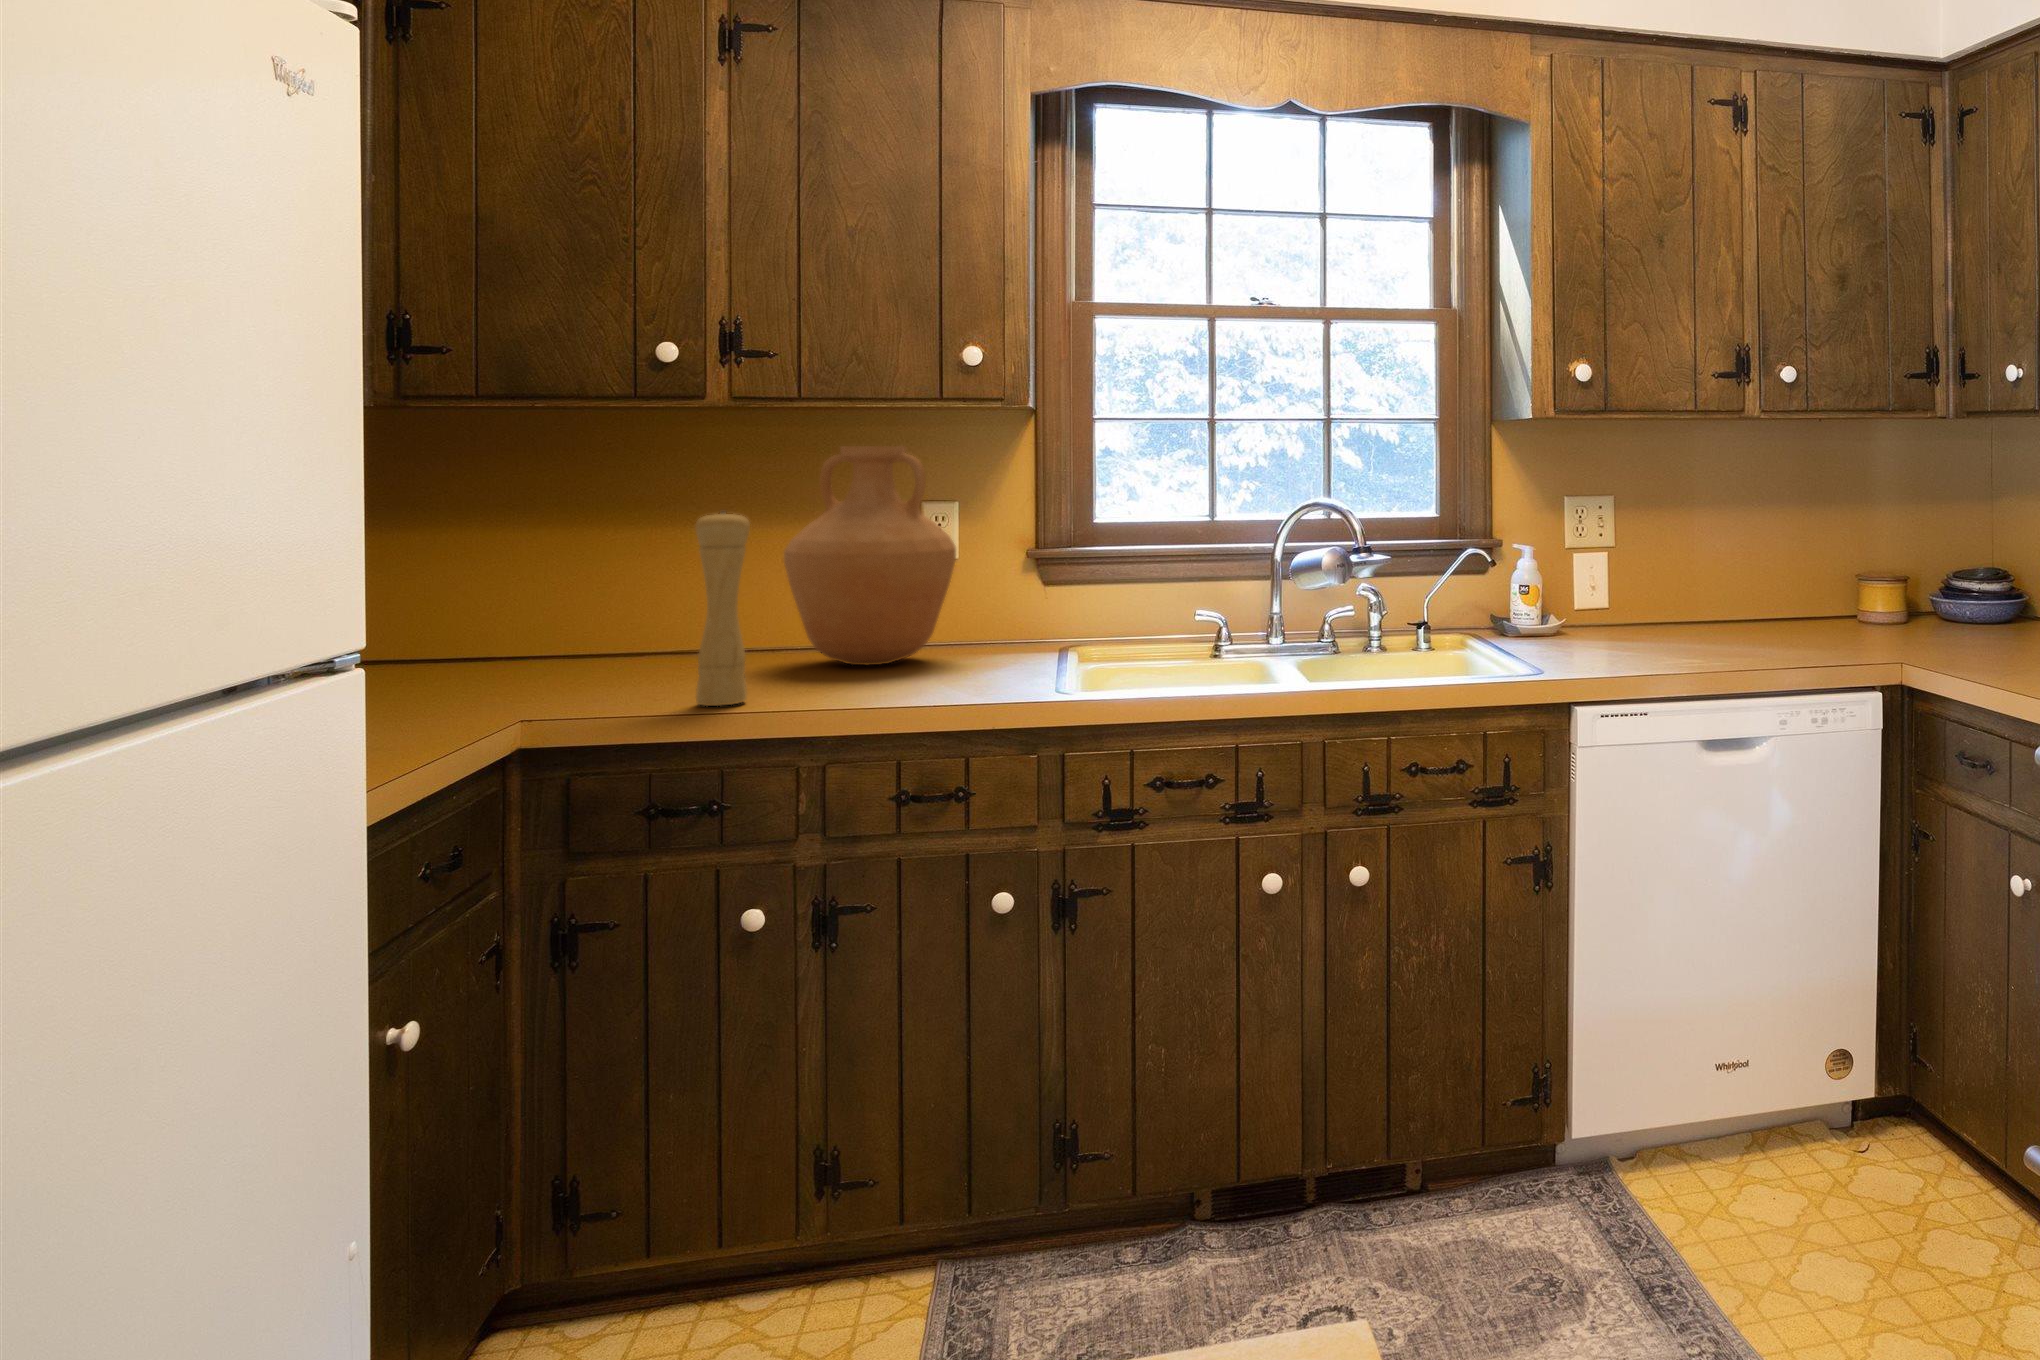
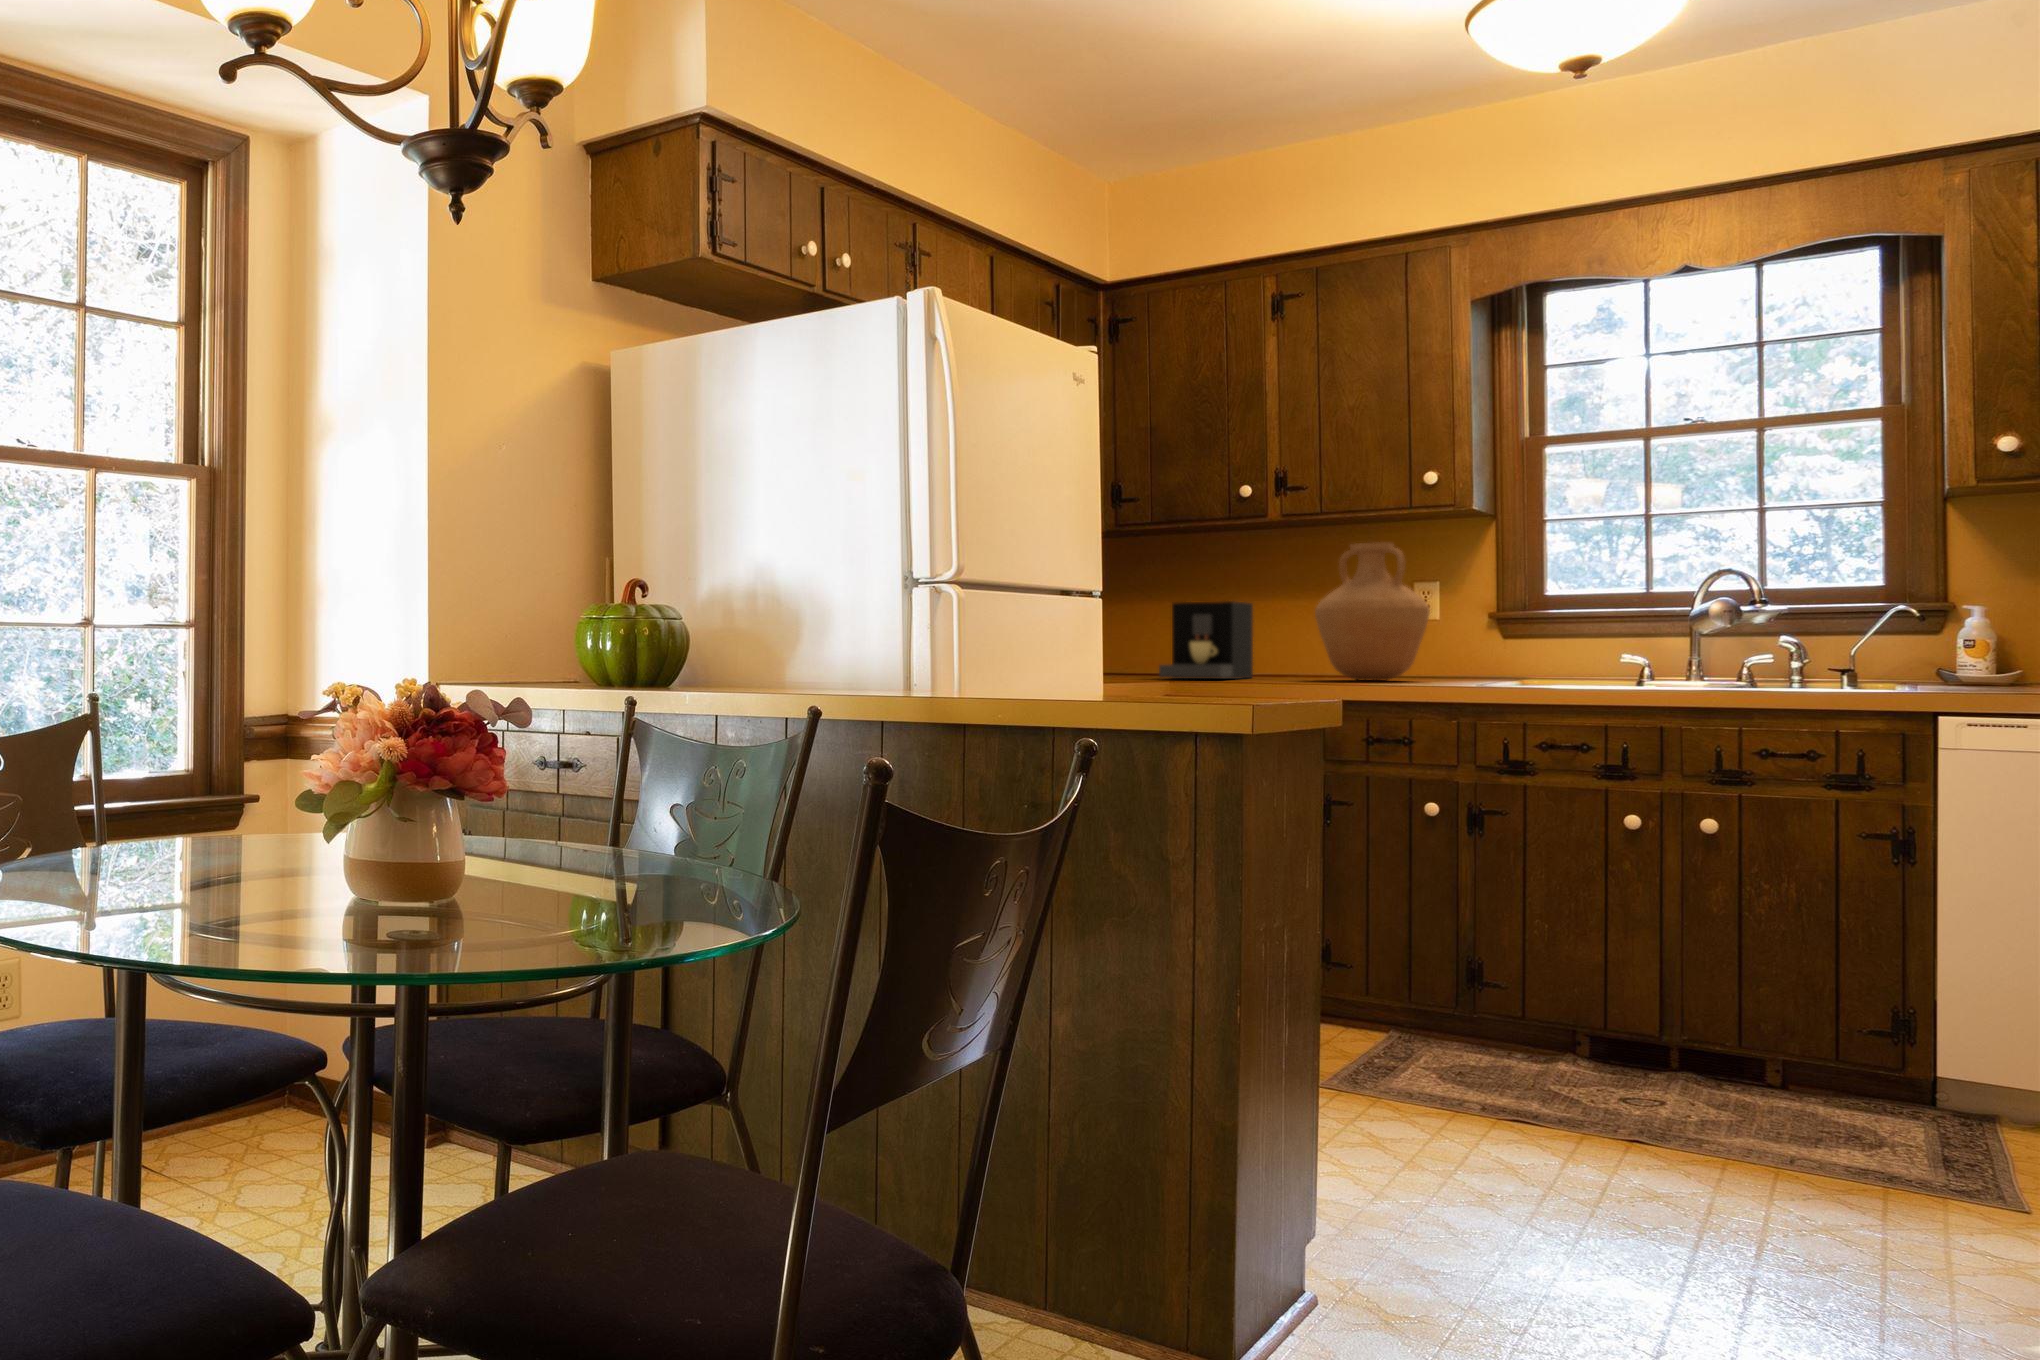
pepper mill: present [696,511,750,706] -> none [1254,576,1283,683]
coffee maker: none [494,531,667,686] -> present [1159,601,1253,679]

